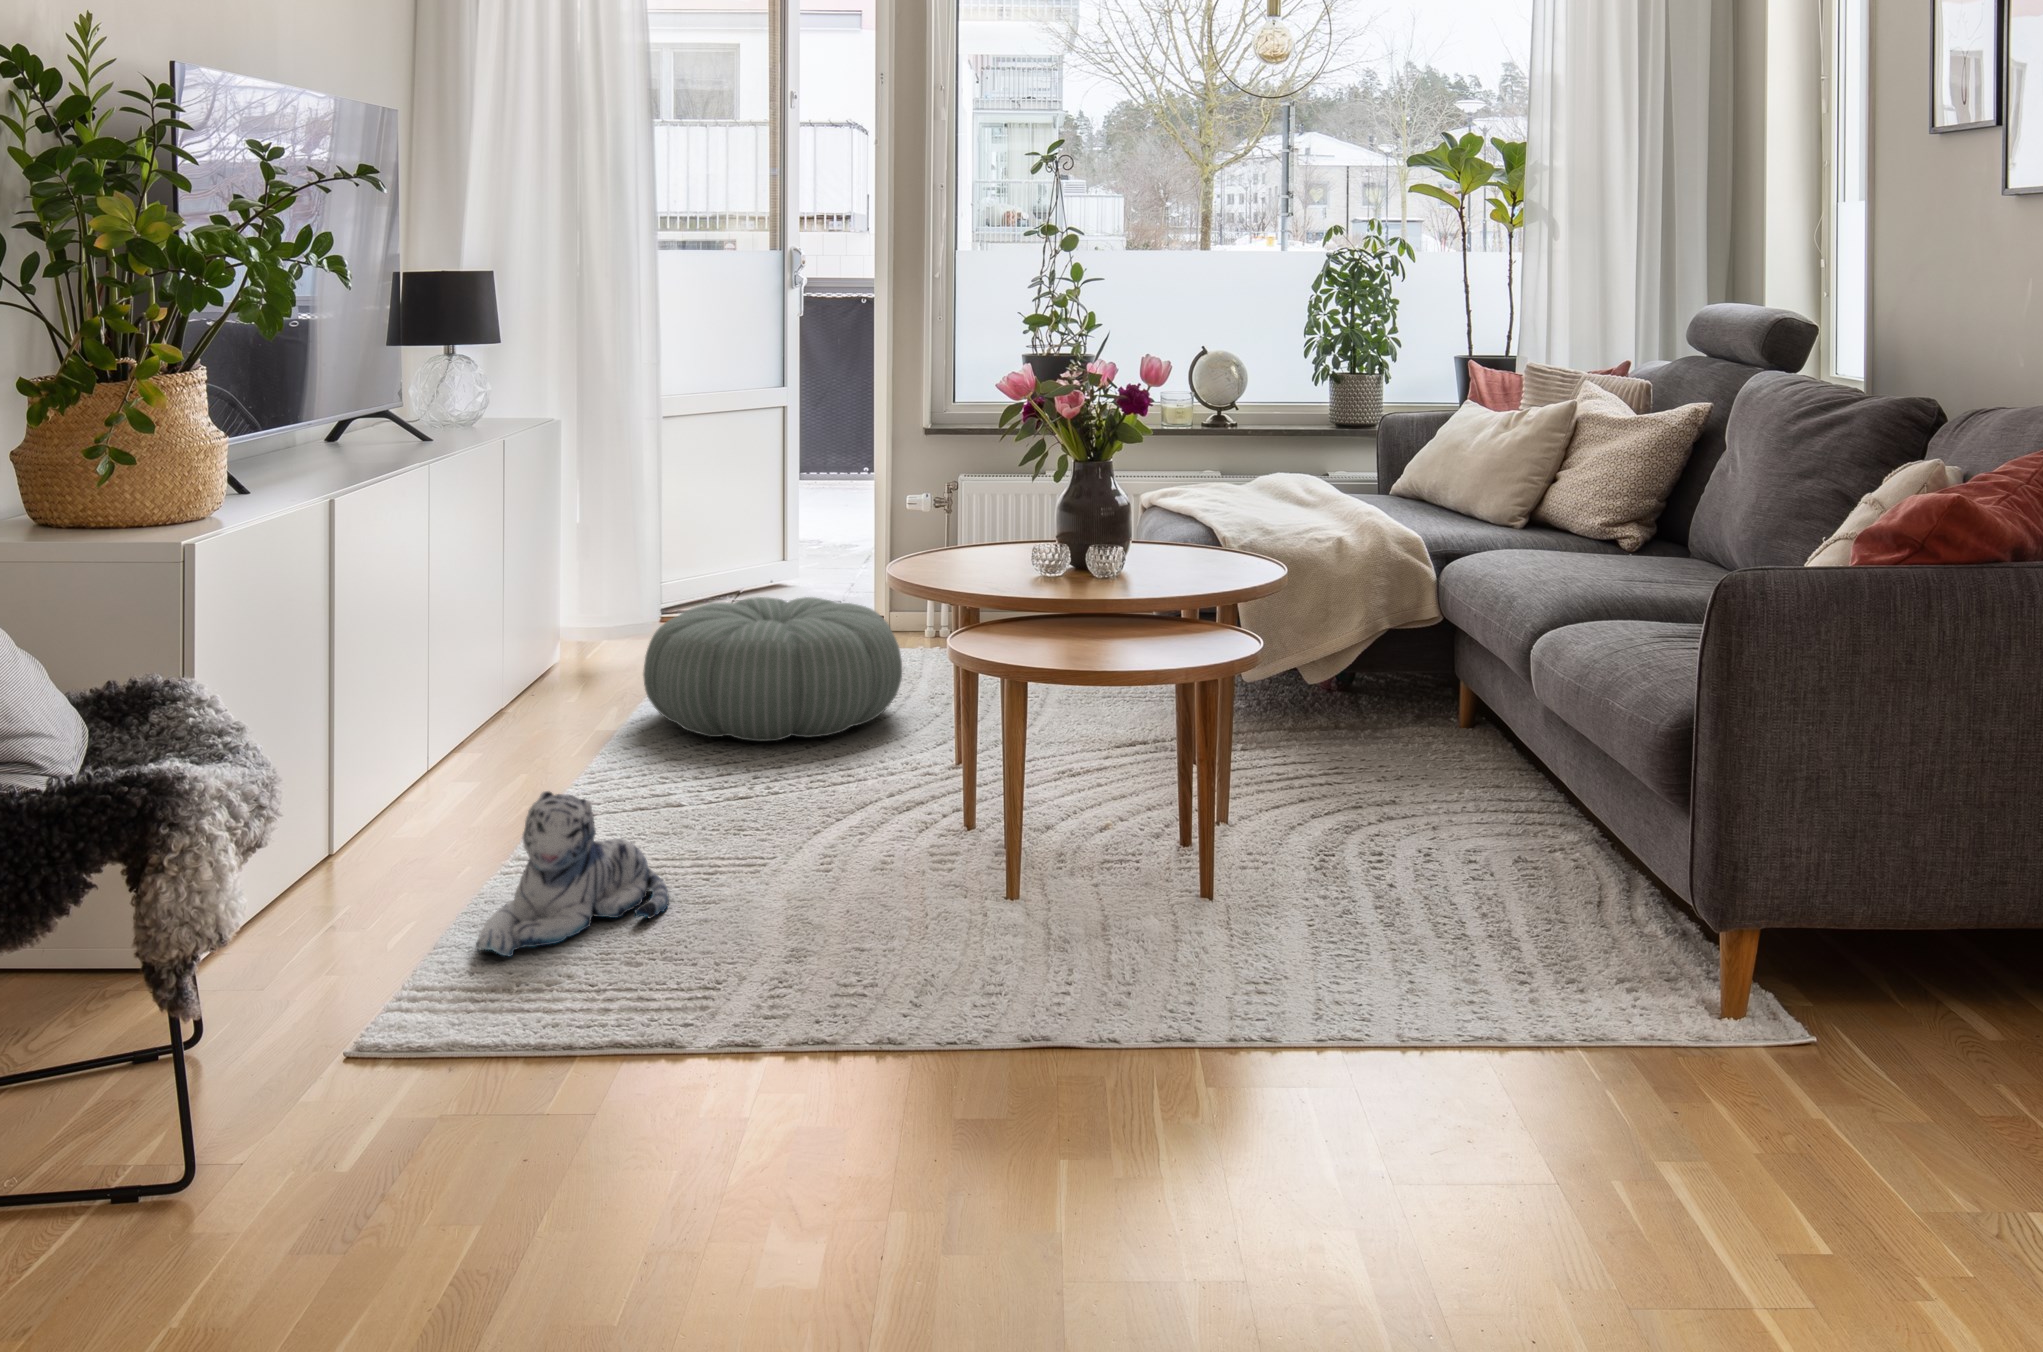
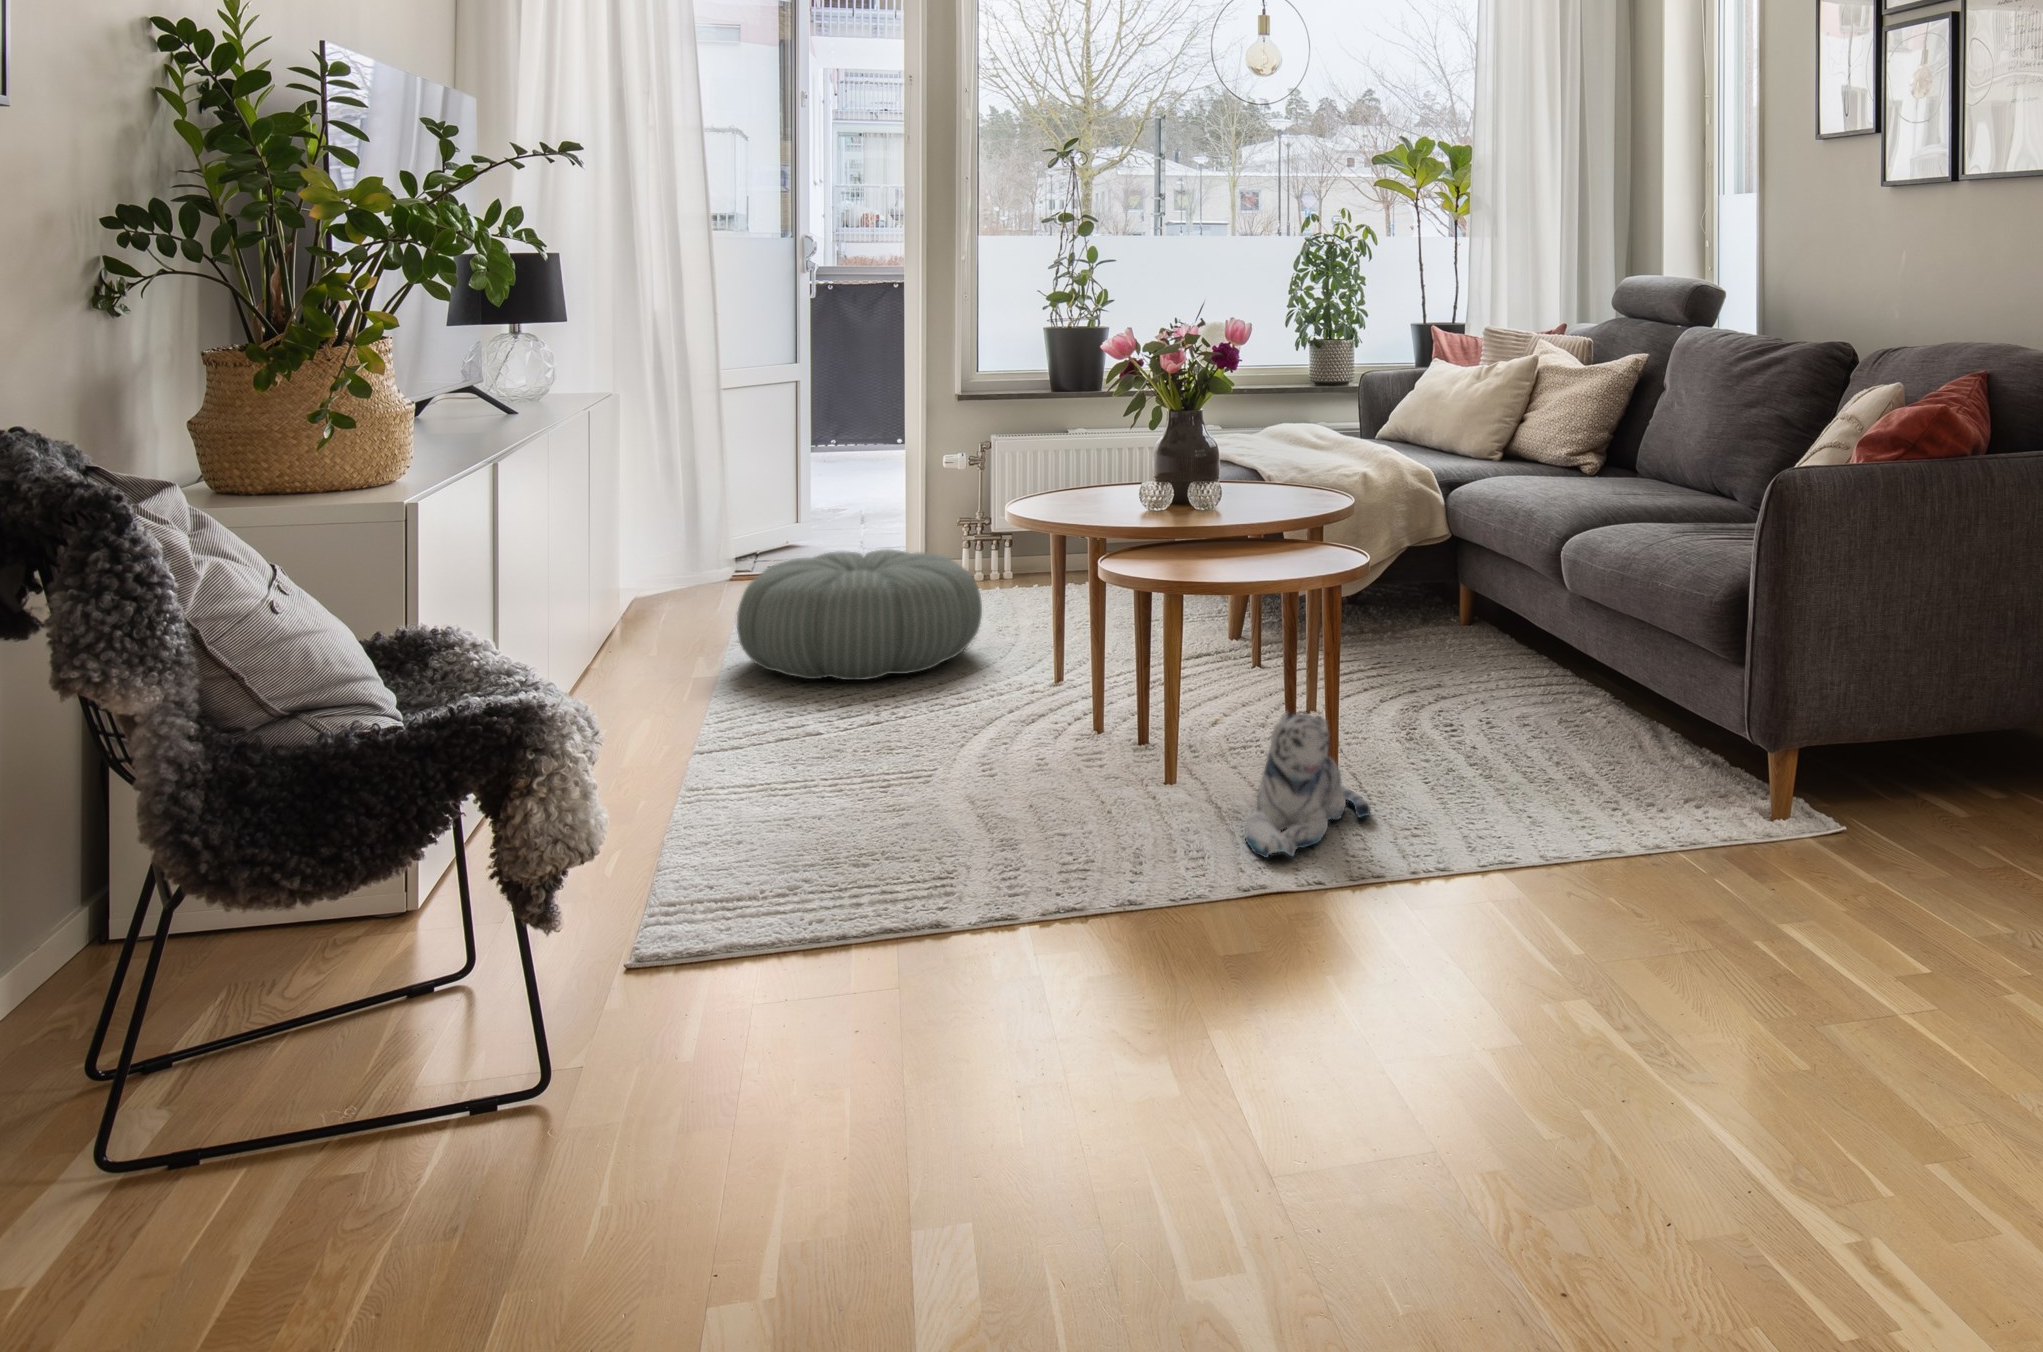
plush toy: present [476,791,669,956] -> present [1245,712,1370,858]

